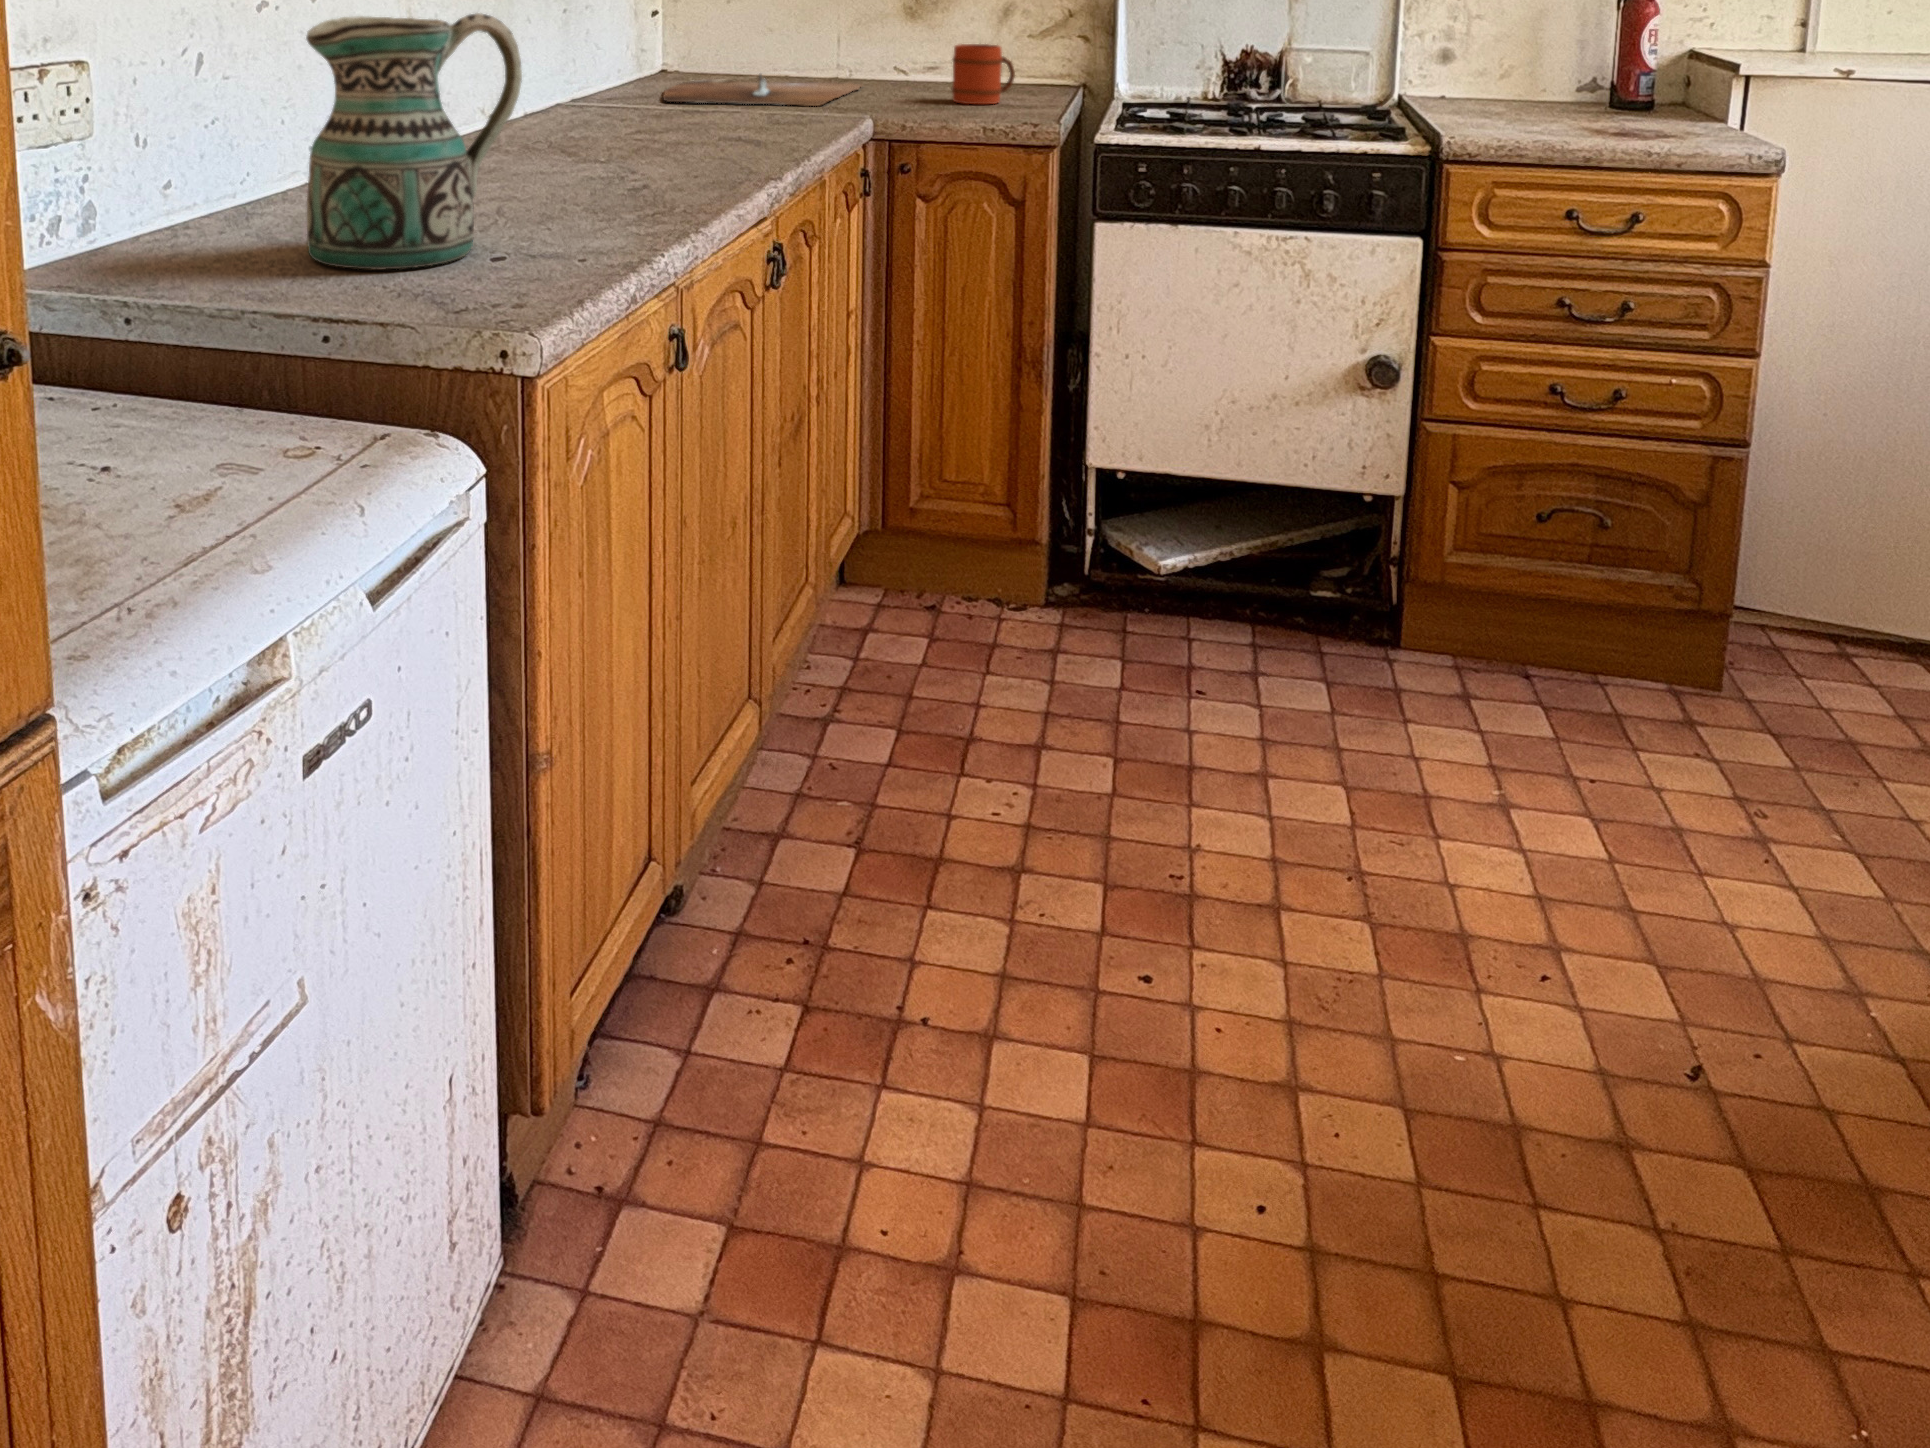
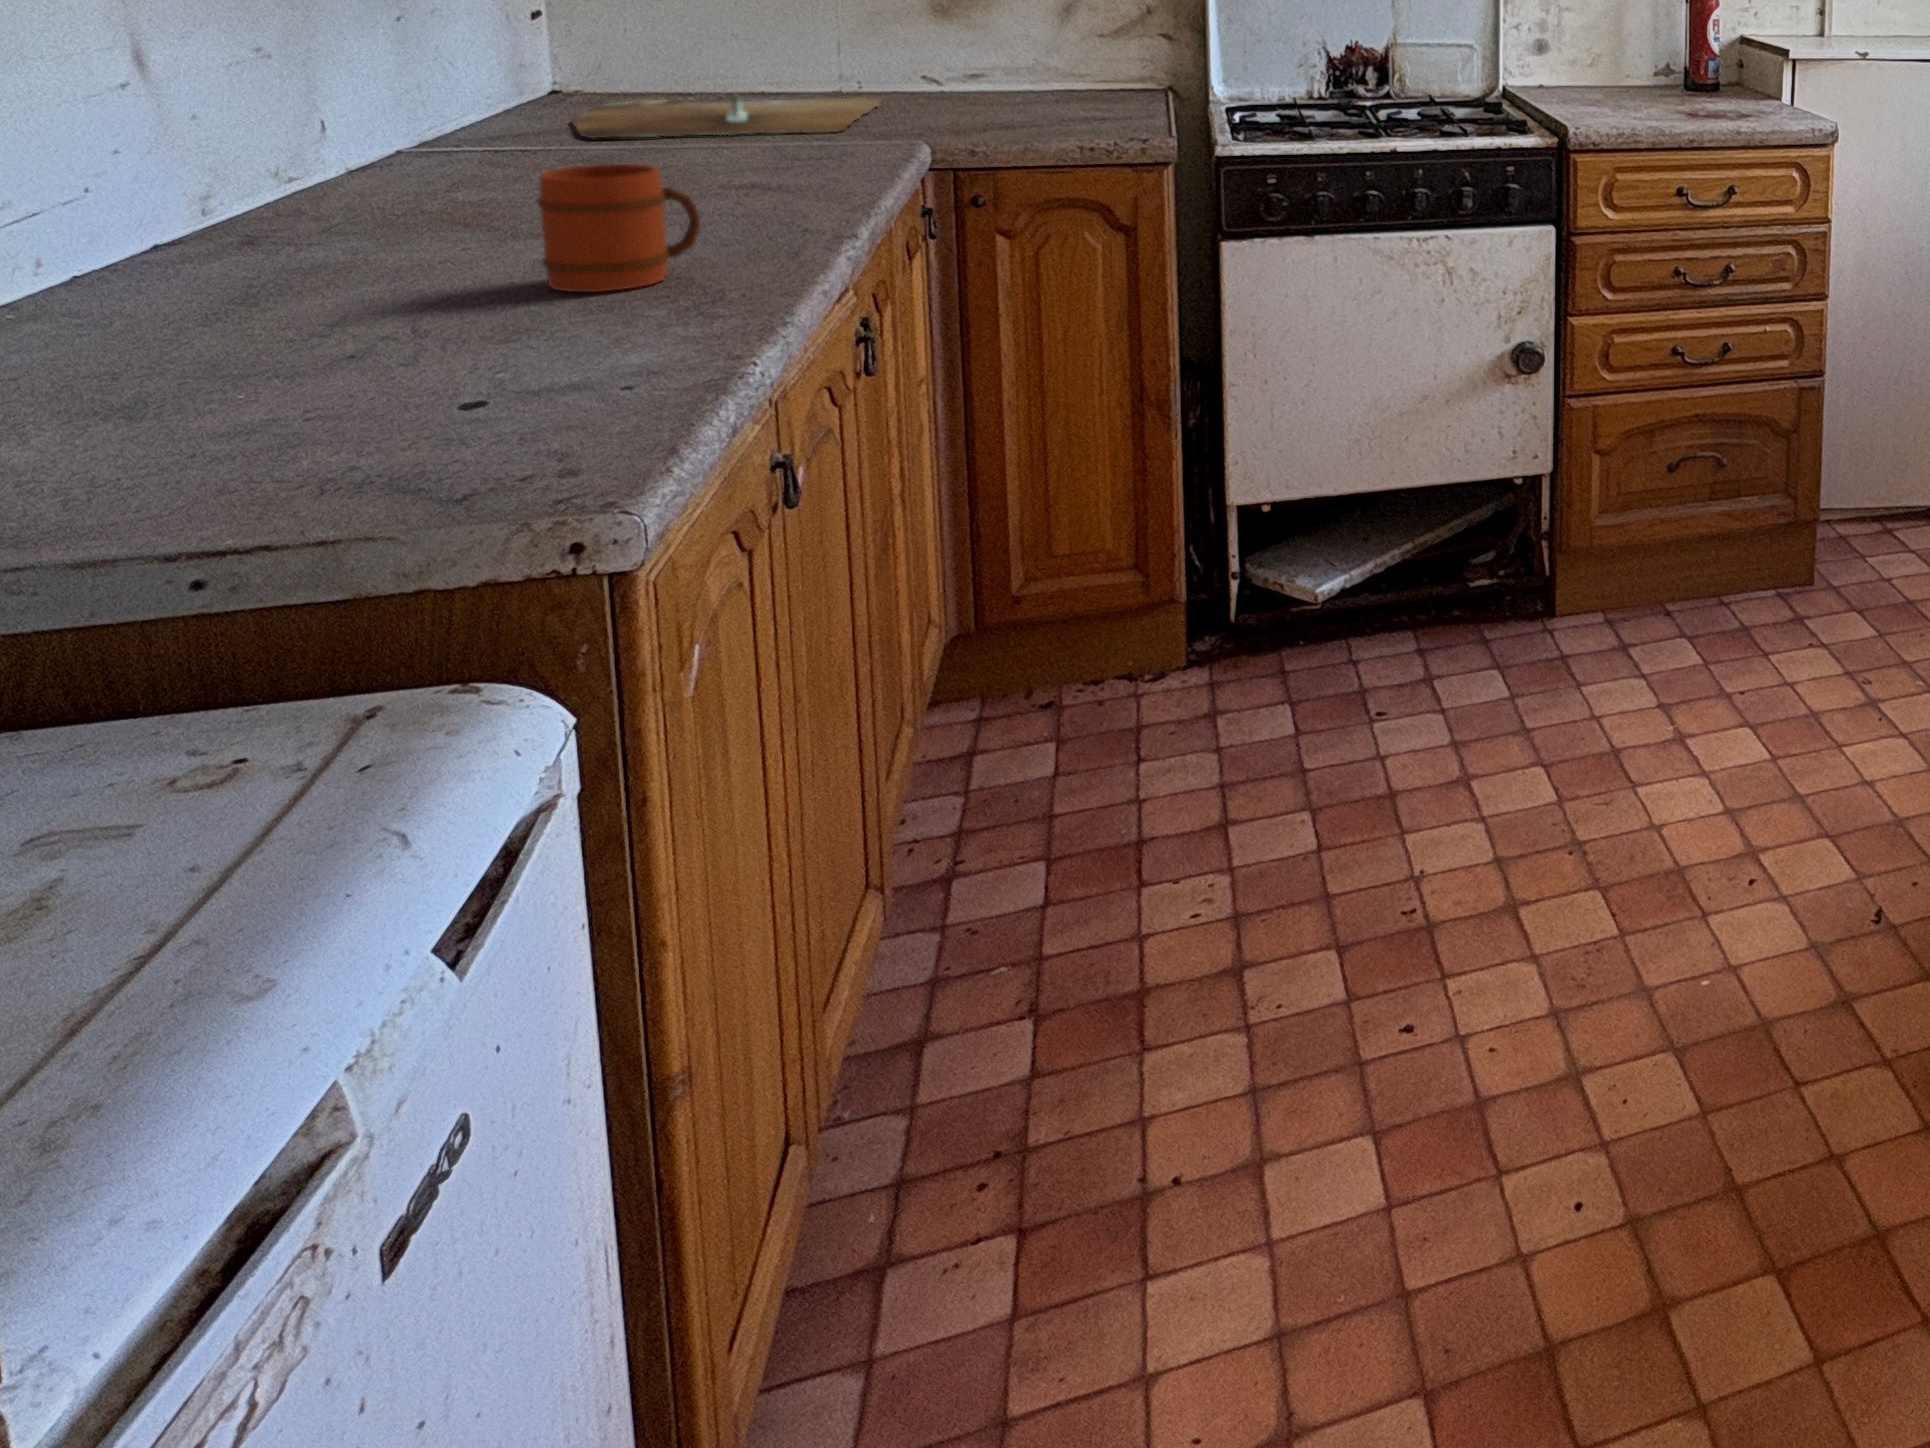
ceramic pitcher: present [306,13,522,269] -> none [59,62,487,464]
mug: present [951,44,1015,104] -> present [538,164,700,292]

